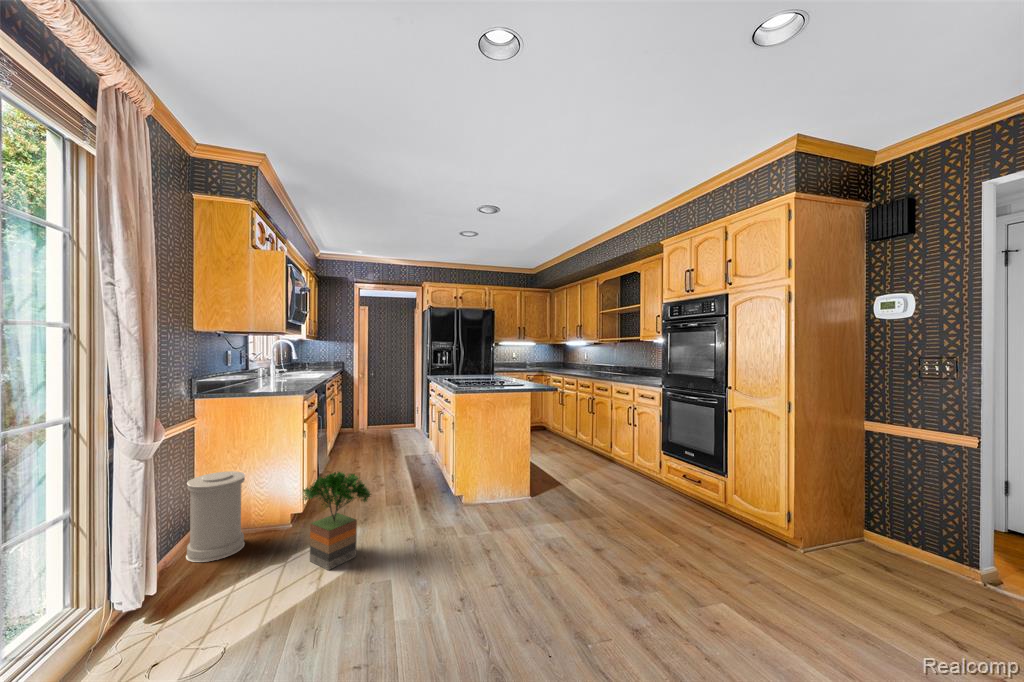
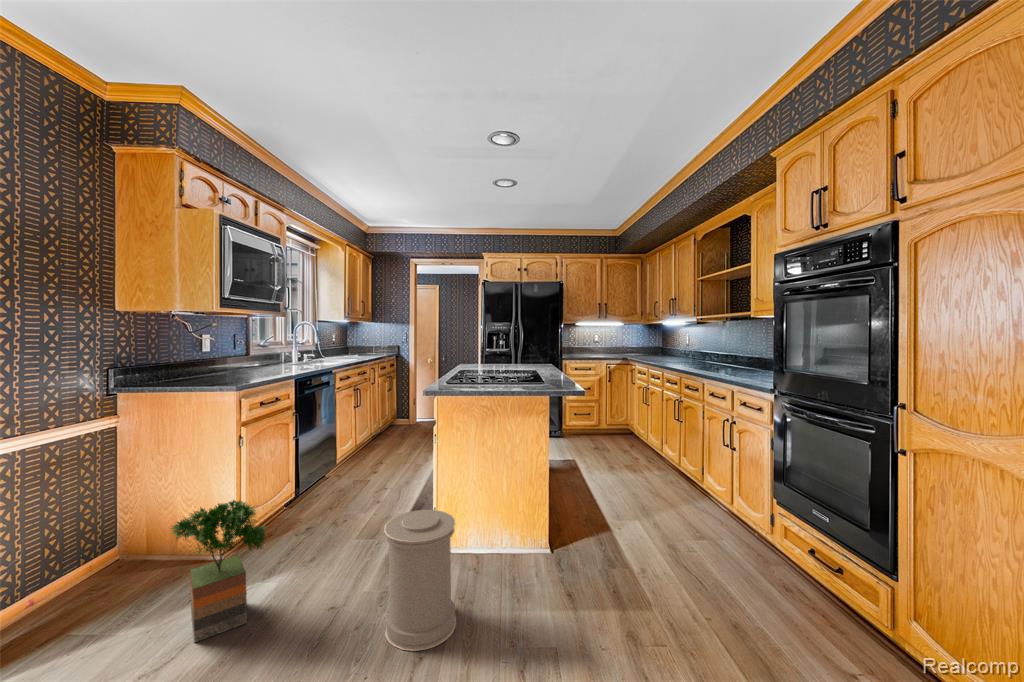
trash can: present [186,471,245,562] -> present [384,510,456,651]

